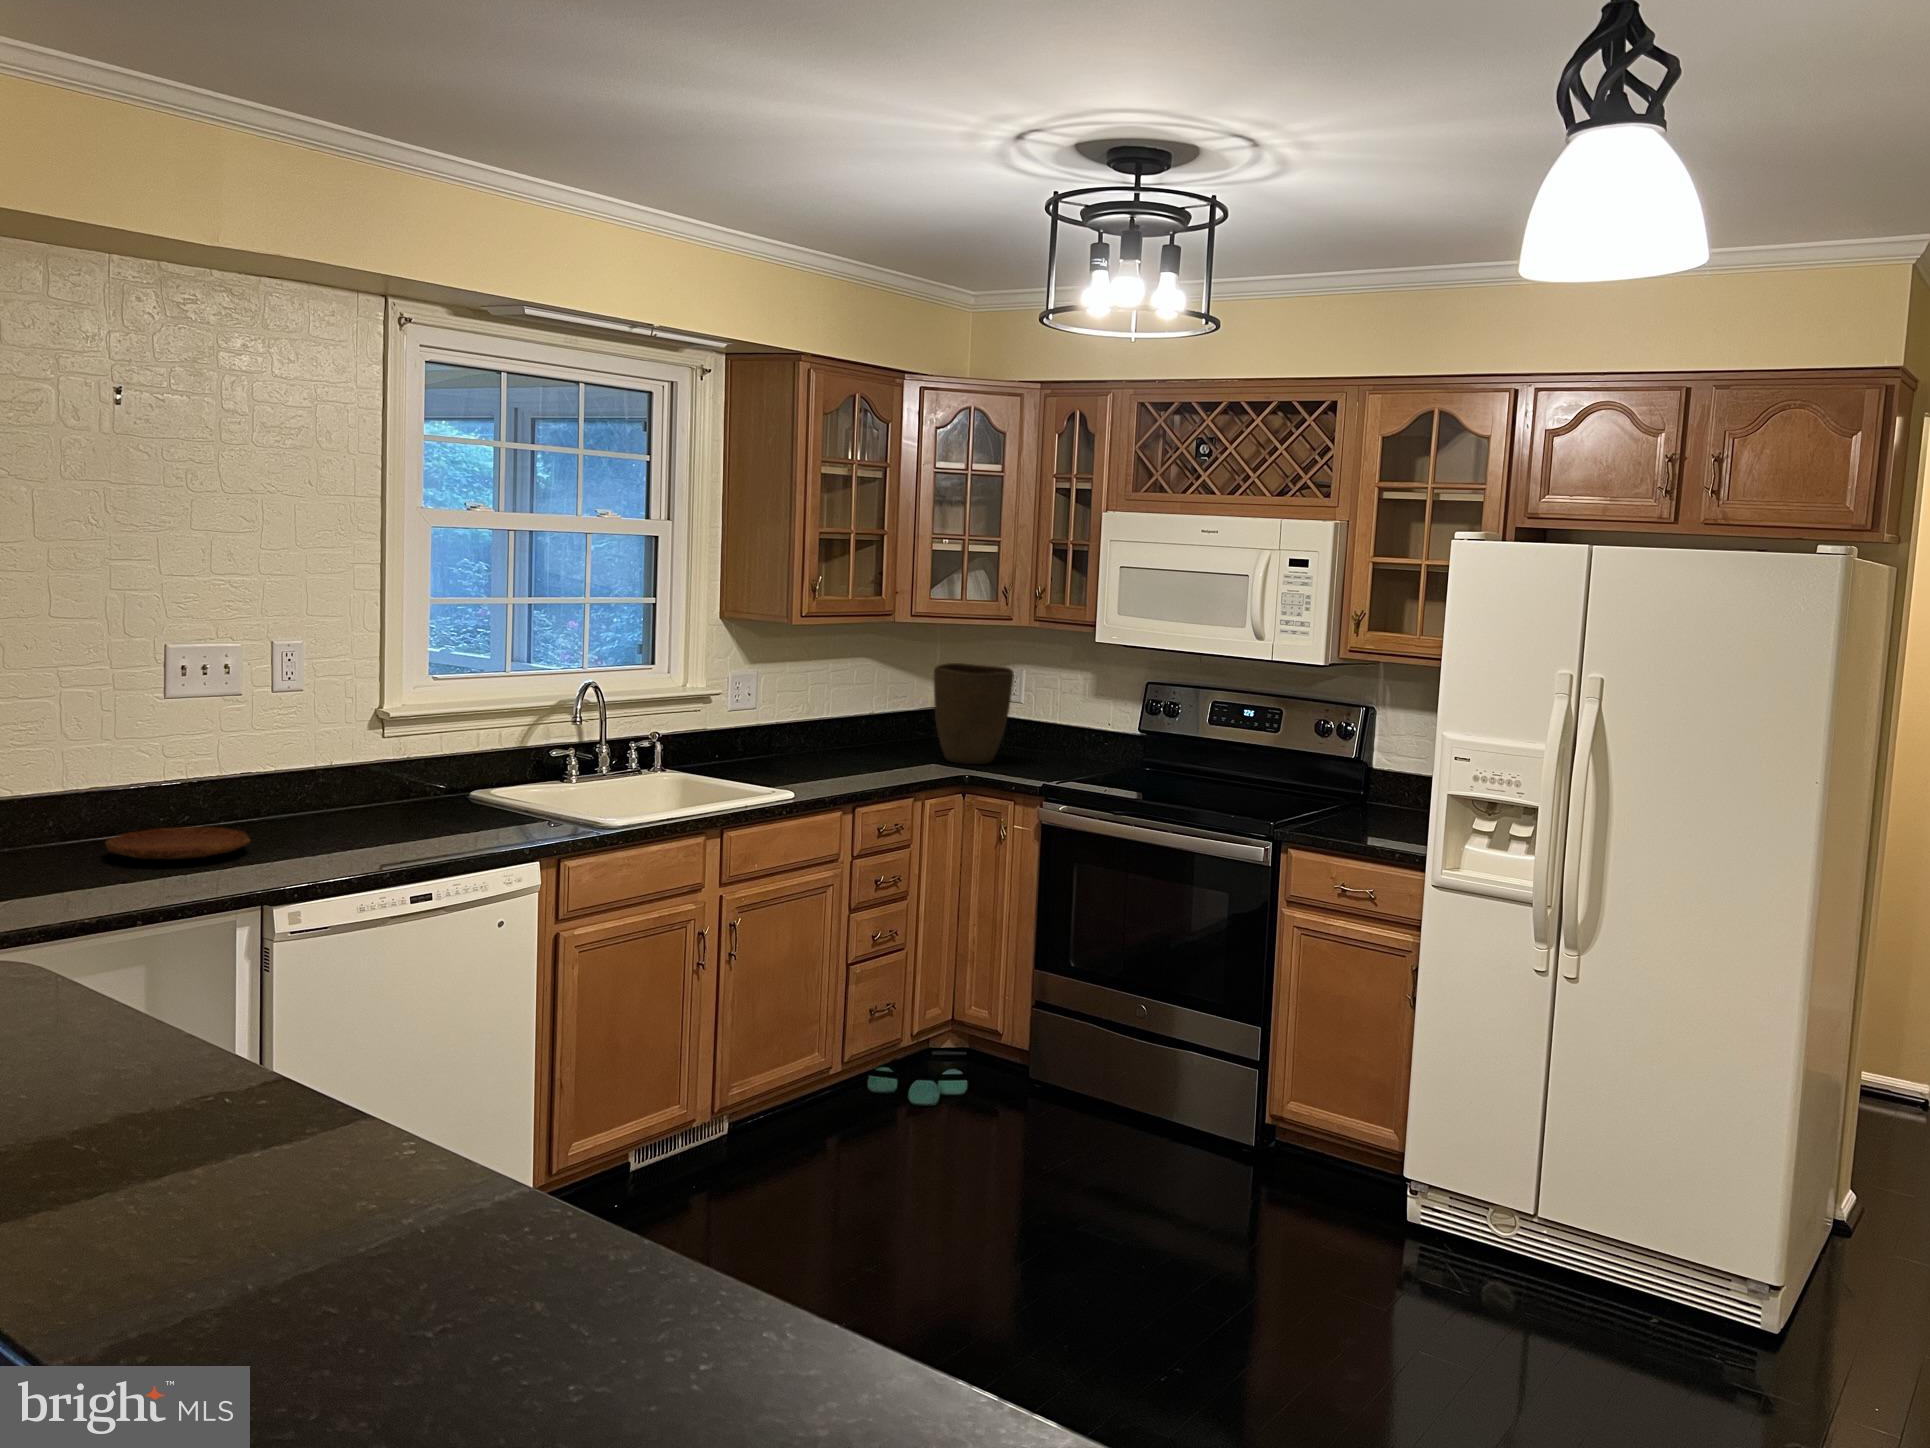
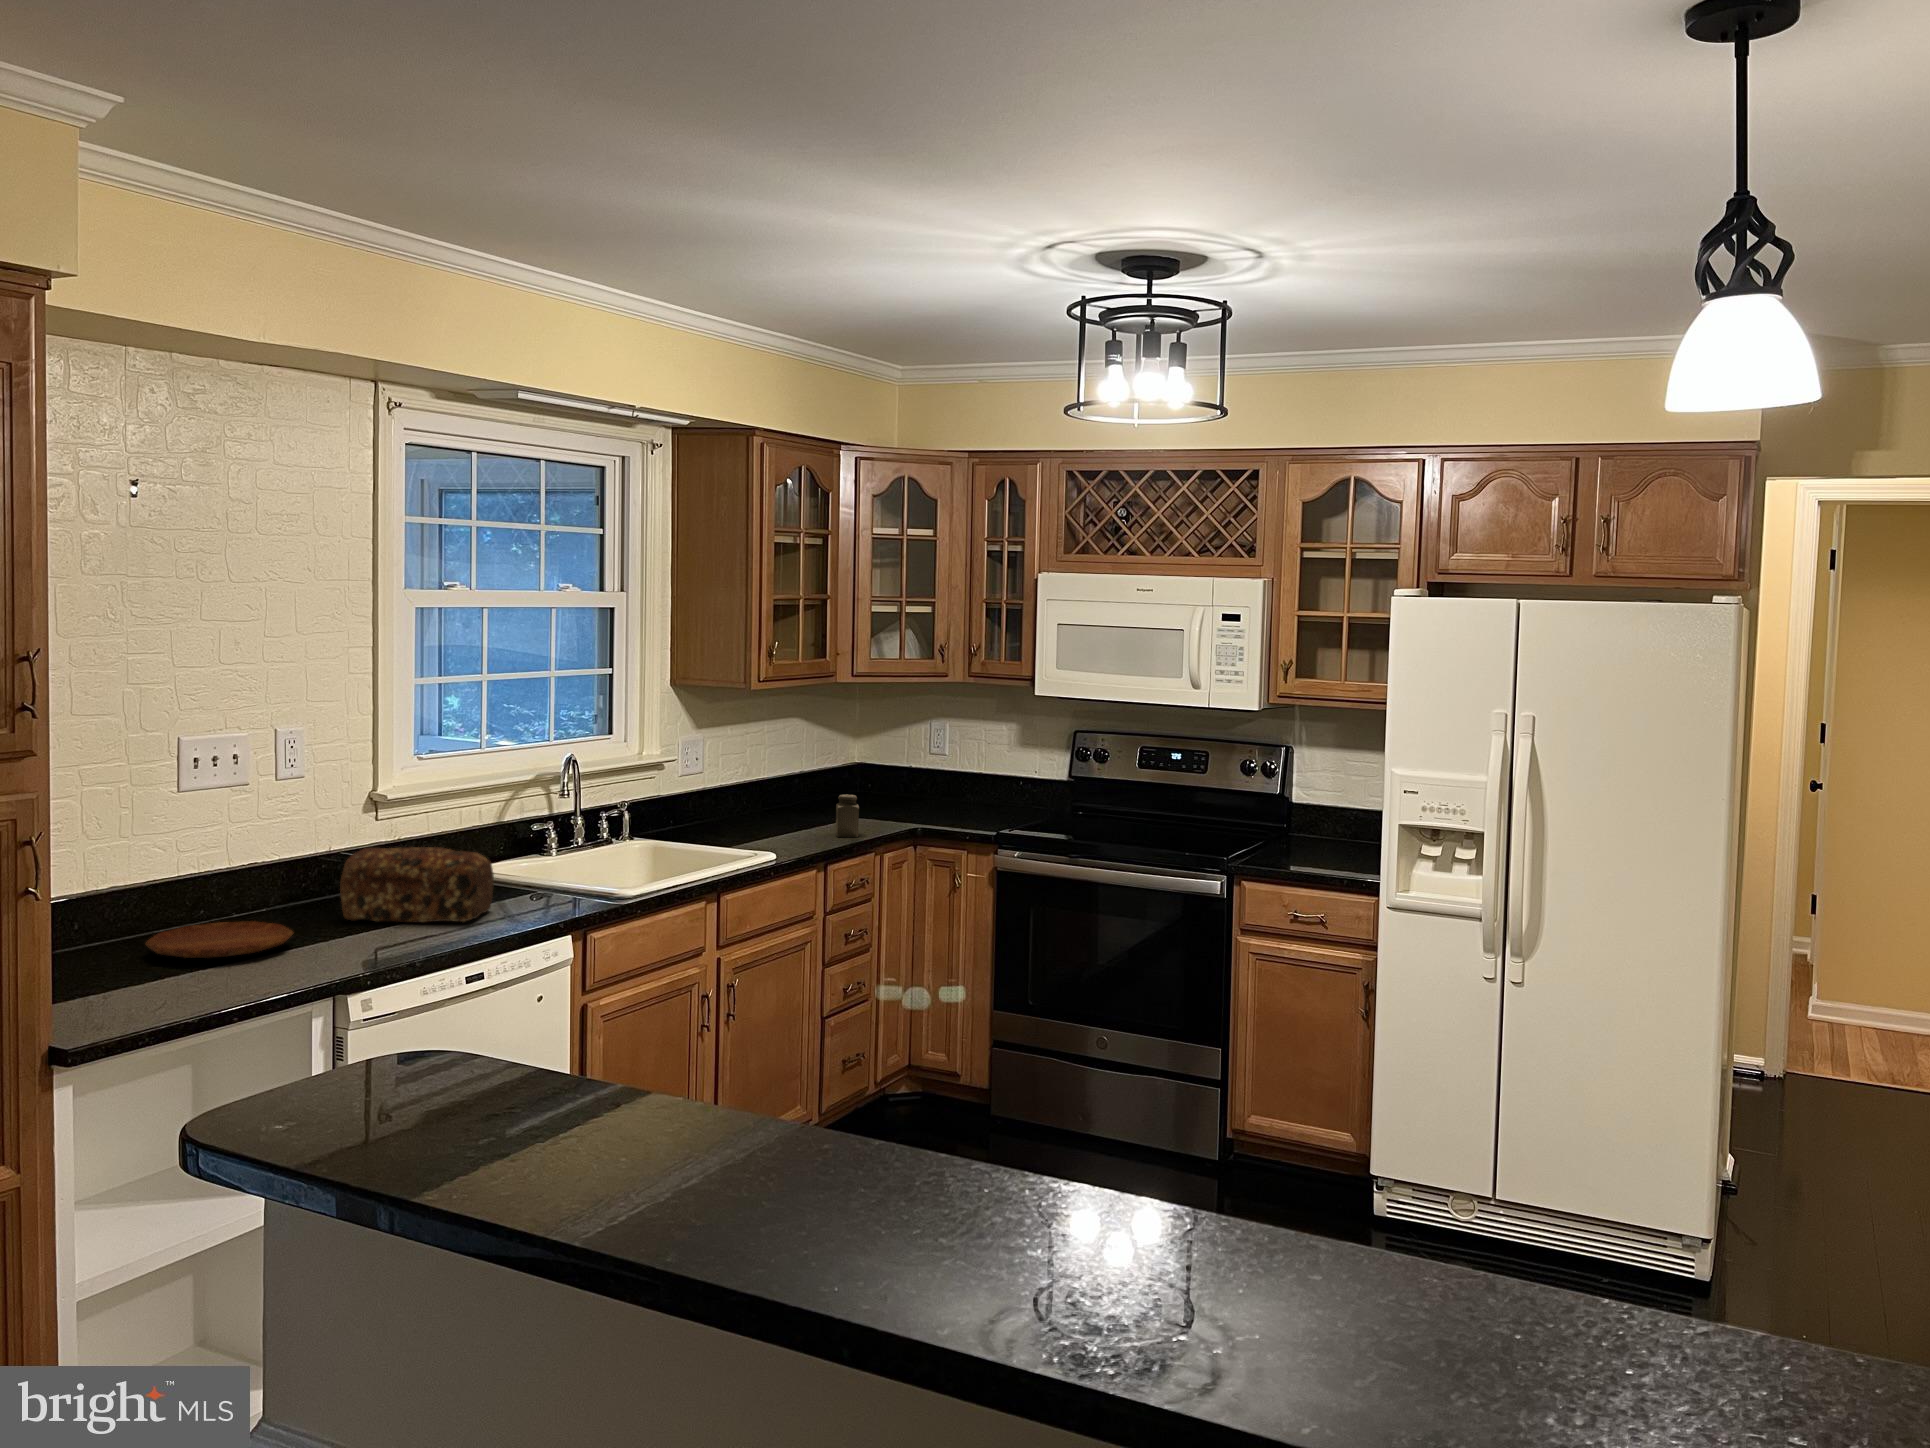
vase: present [934,663,1014,764] -> none [871,719,947,816]
salt shaker: none [877,737,901,782] -> present [836,794,859,837]
bread loaf: none [314,762,470,840] -> present [340,847,494,923]

